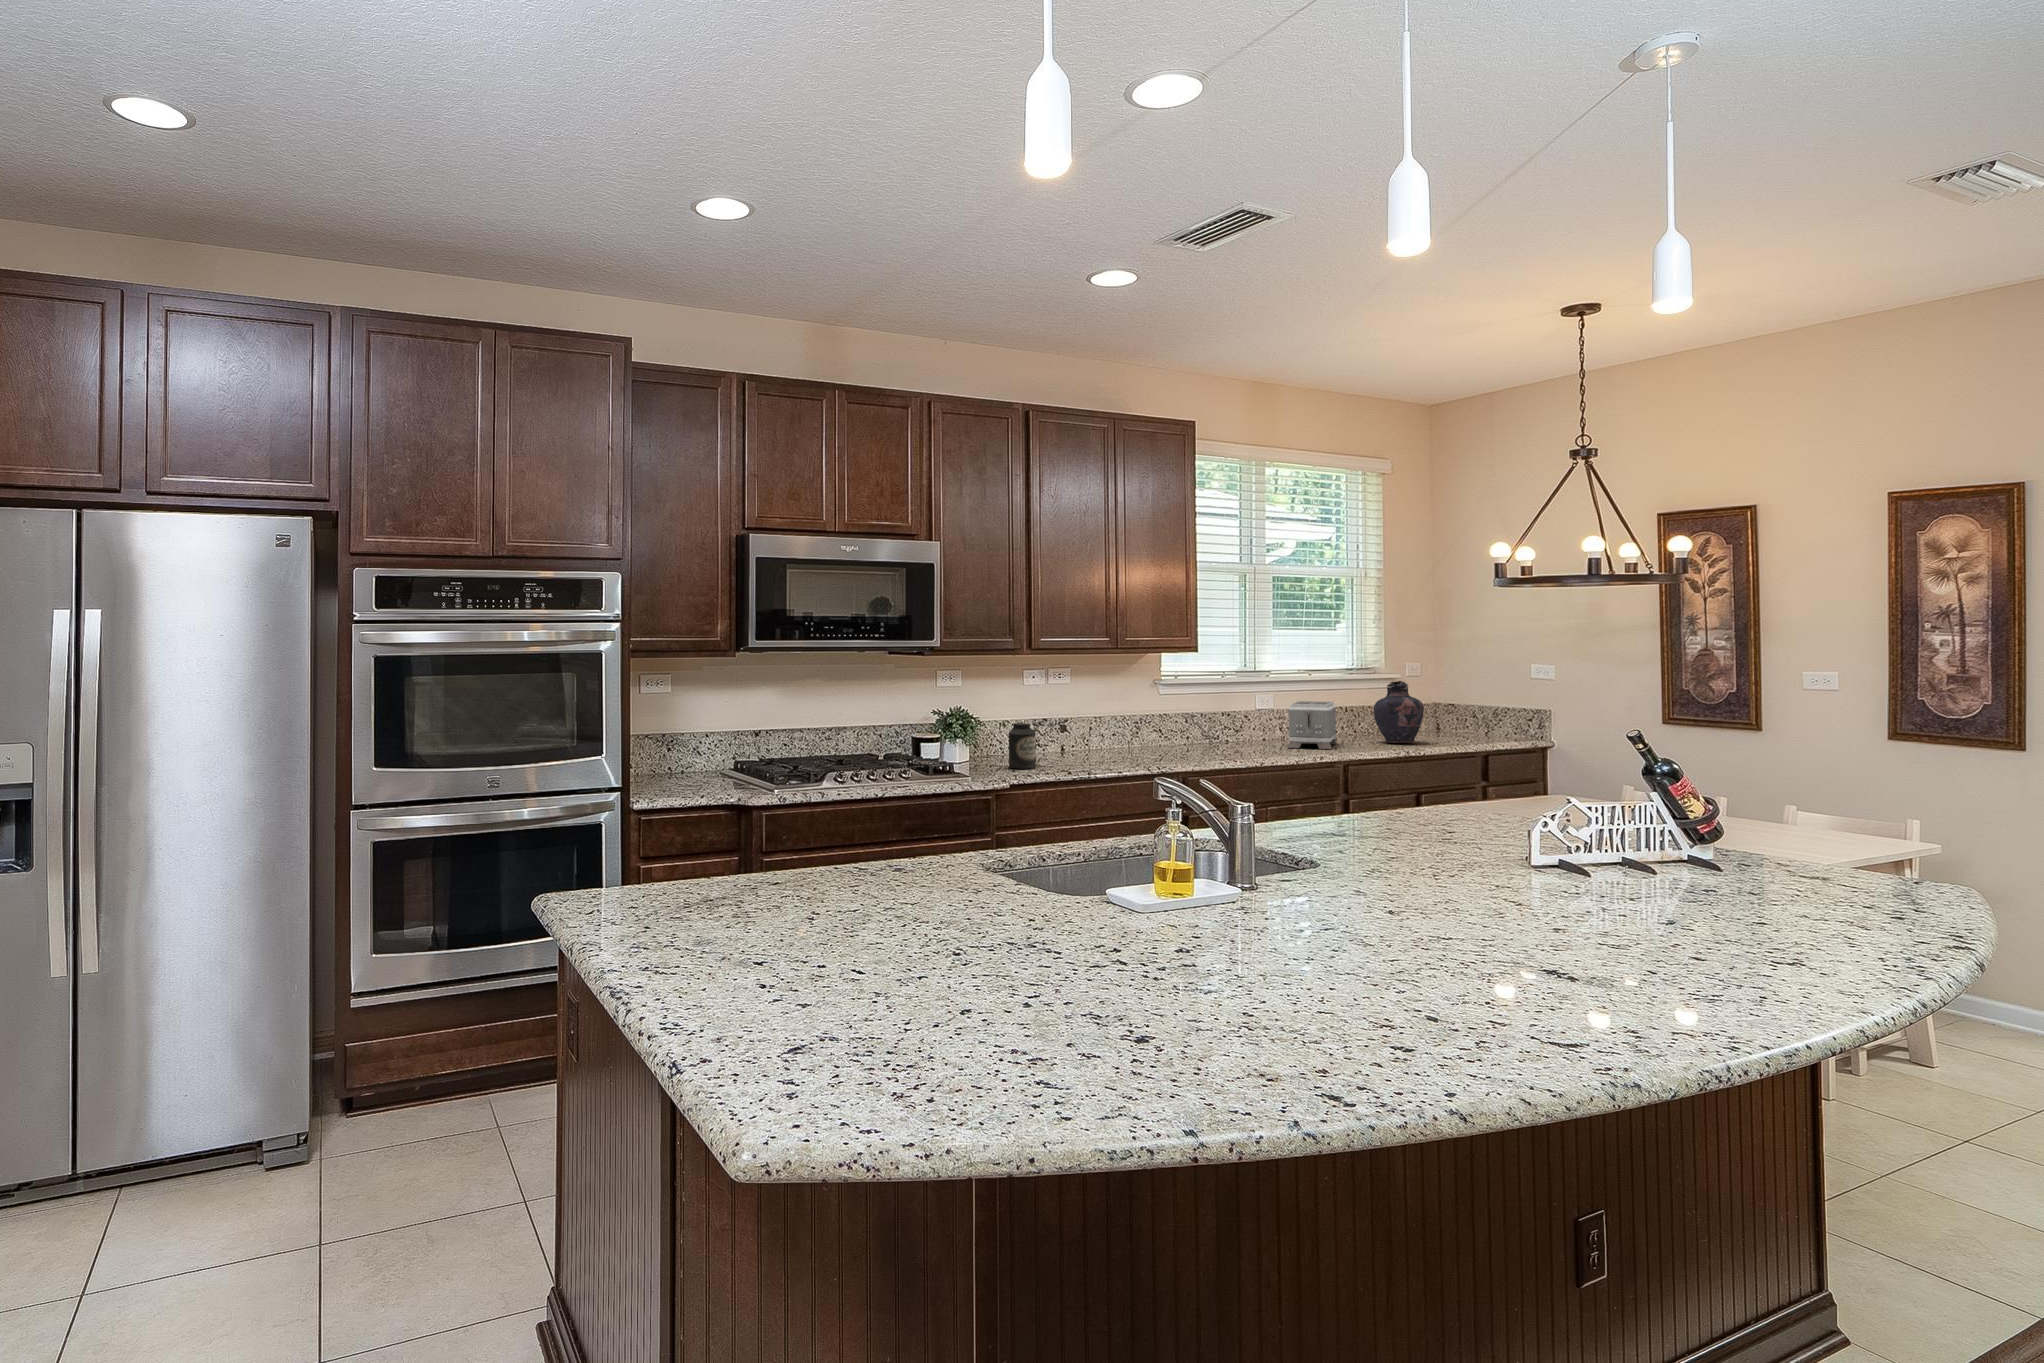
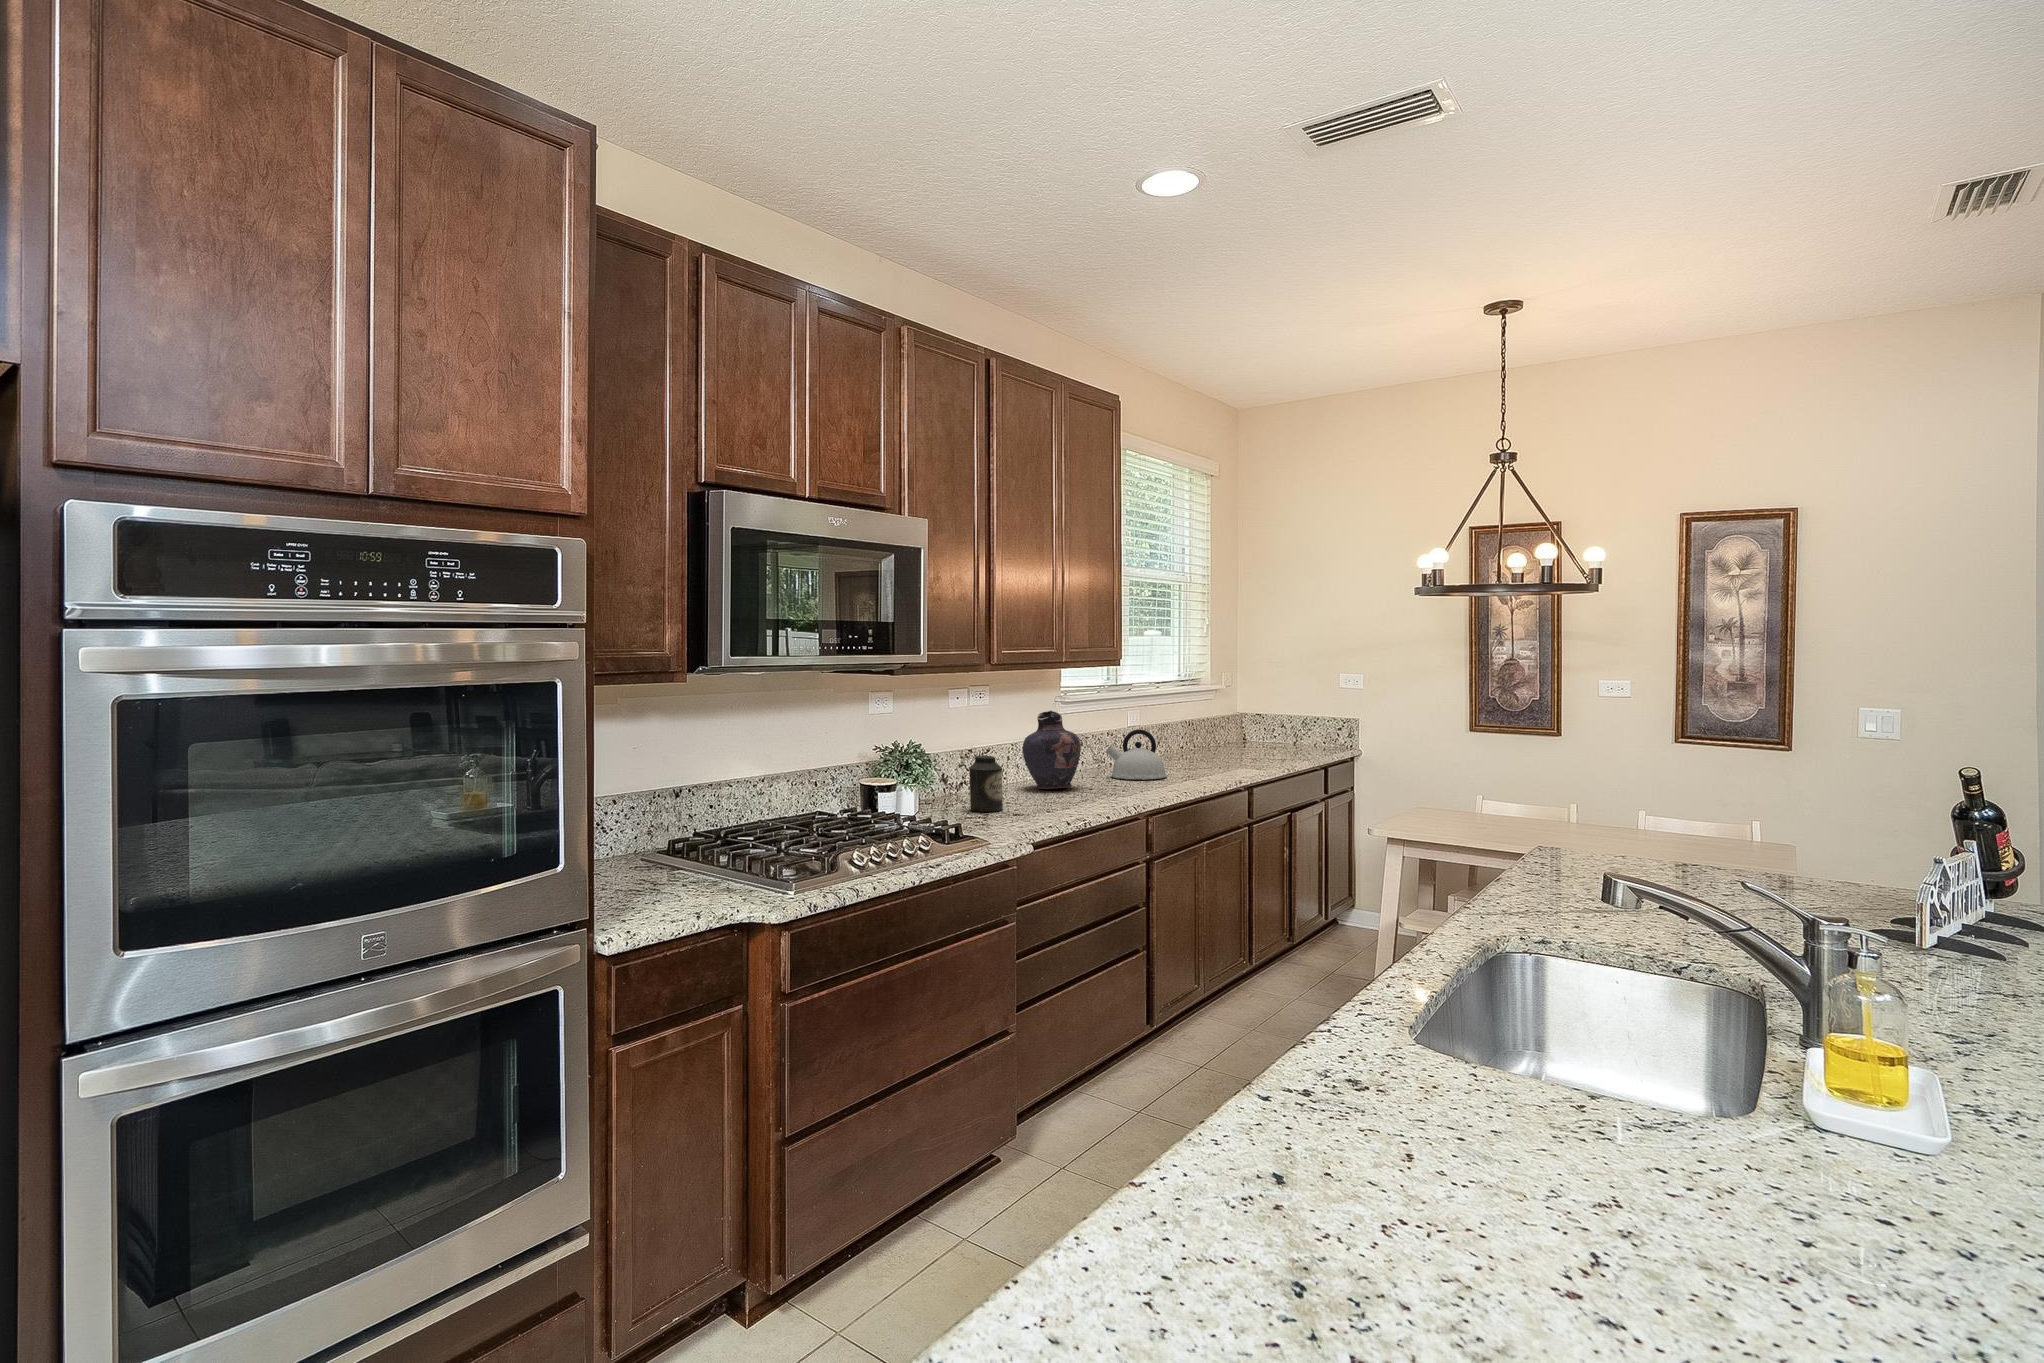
vase: present [1374,681,1424,743] -> present [1023,710,1081,789]
toaster: present [1288,701,1337,749] -> none [1163,717,1220,766]
kettle: none [1192,709,1249,756] -> present [1106,729,1167,780]

